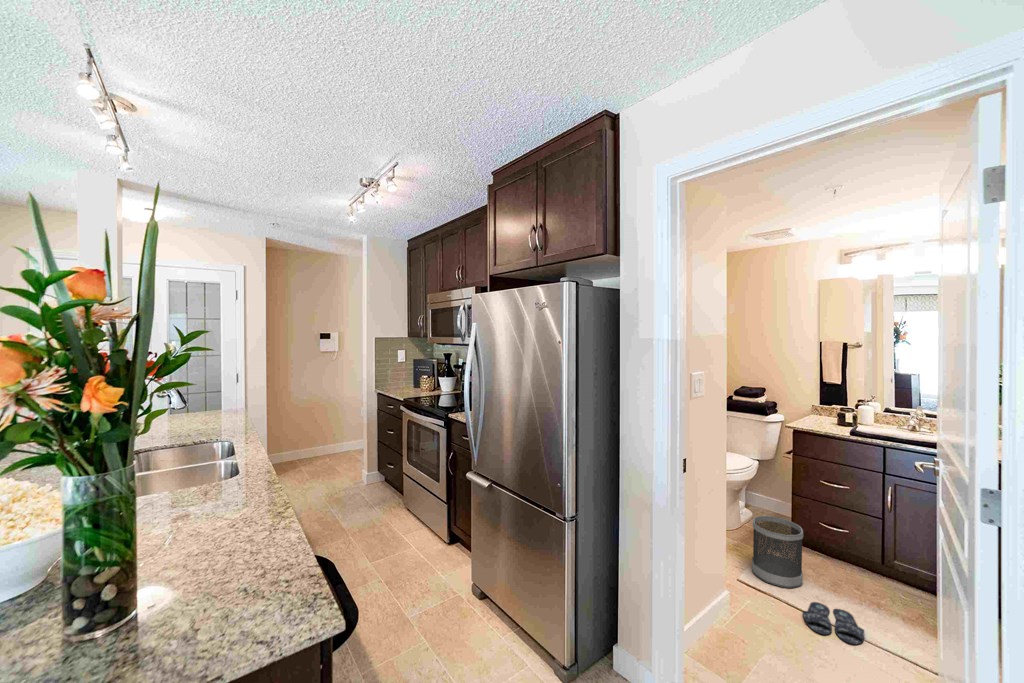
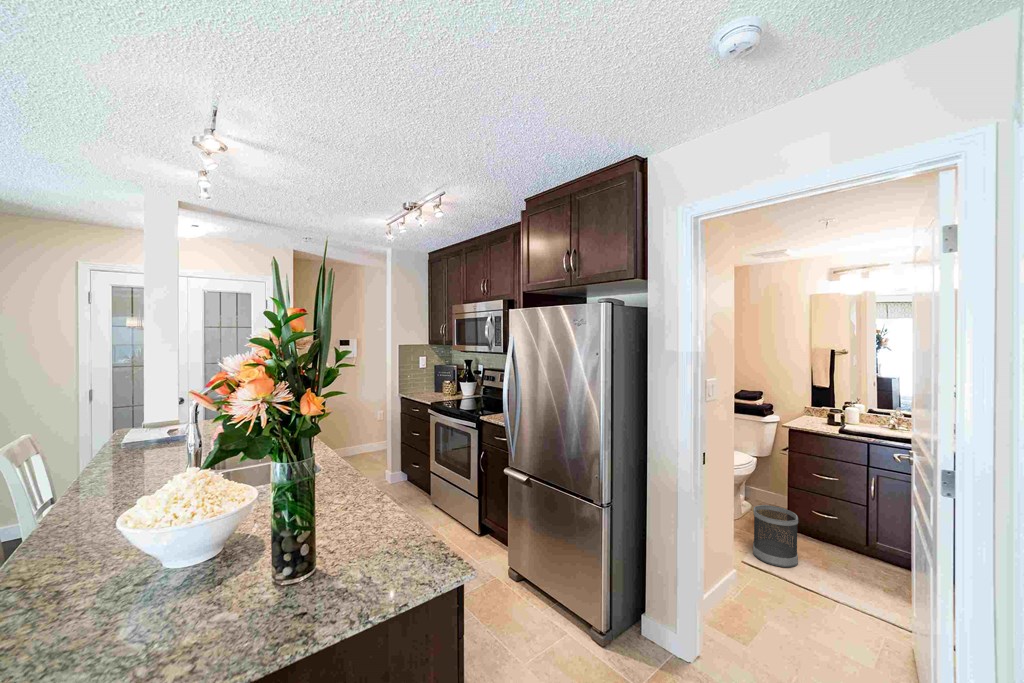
slippers: present [803,602,864,645] -> none [799,579,852,612]

